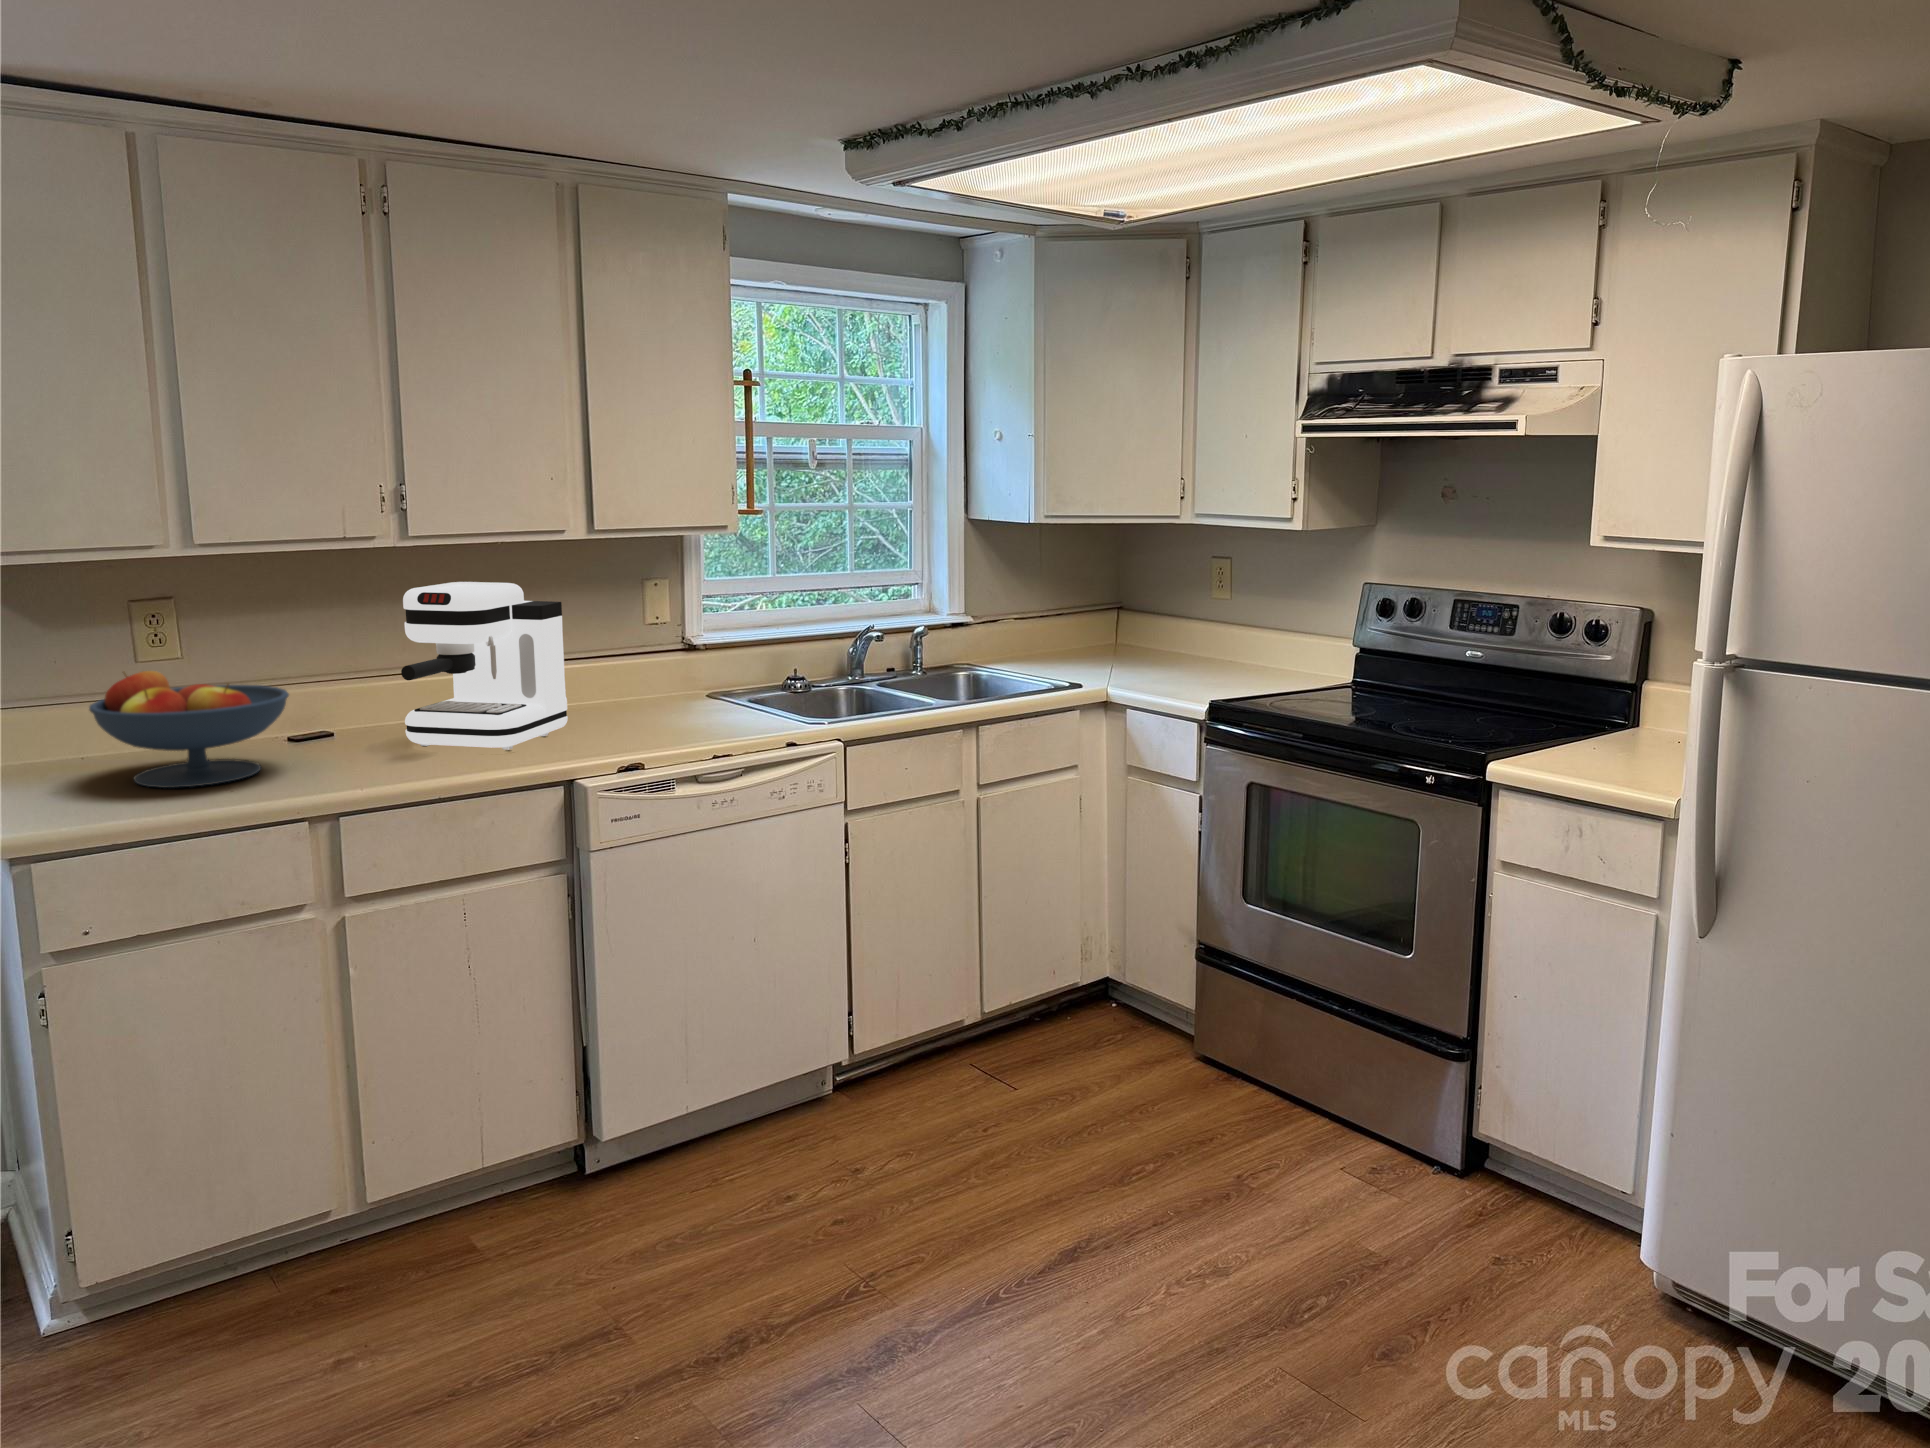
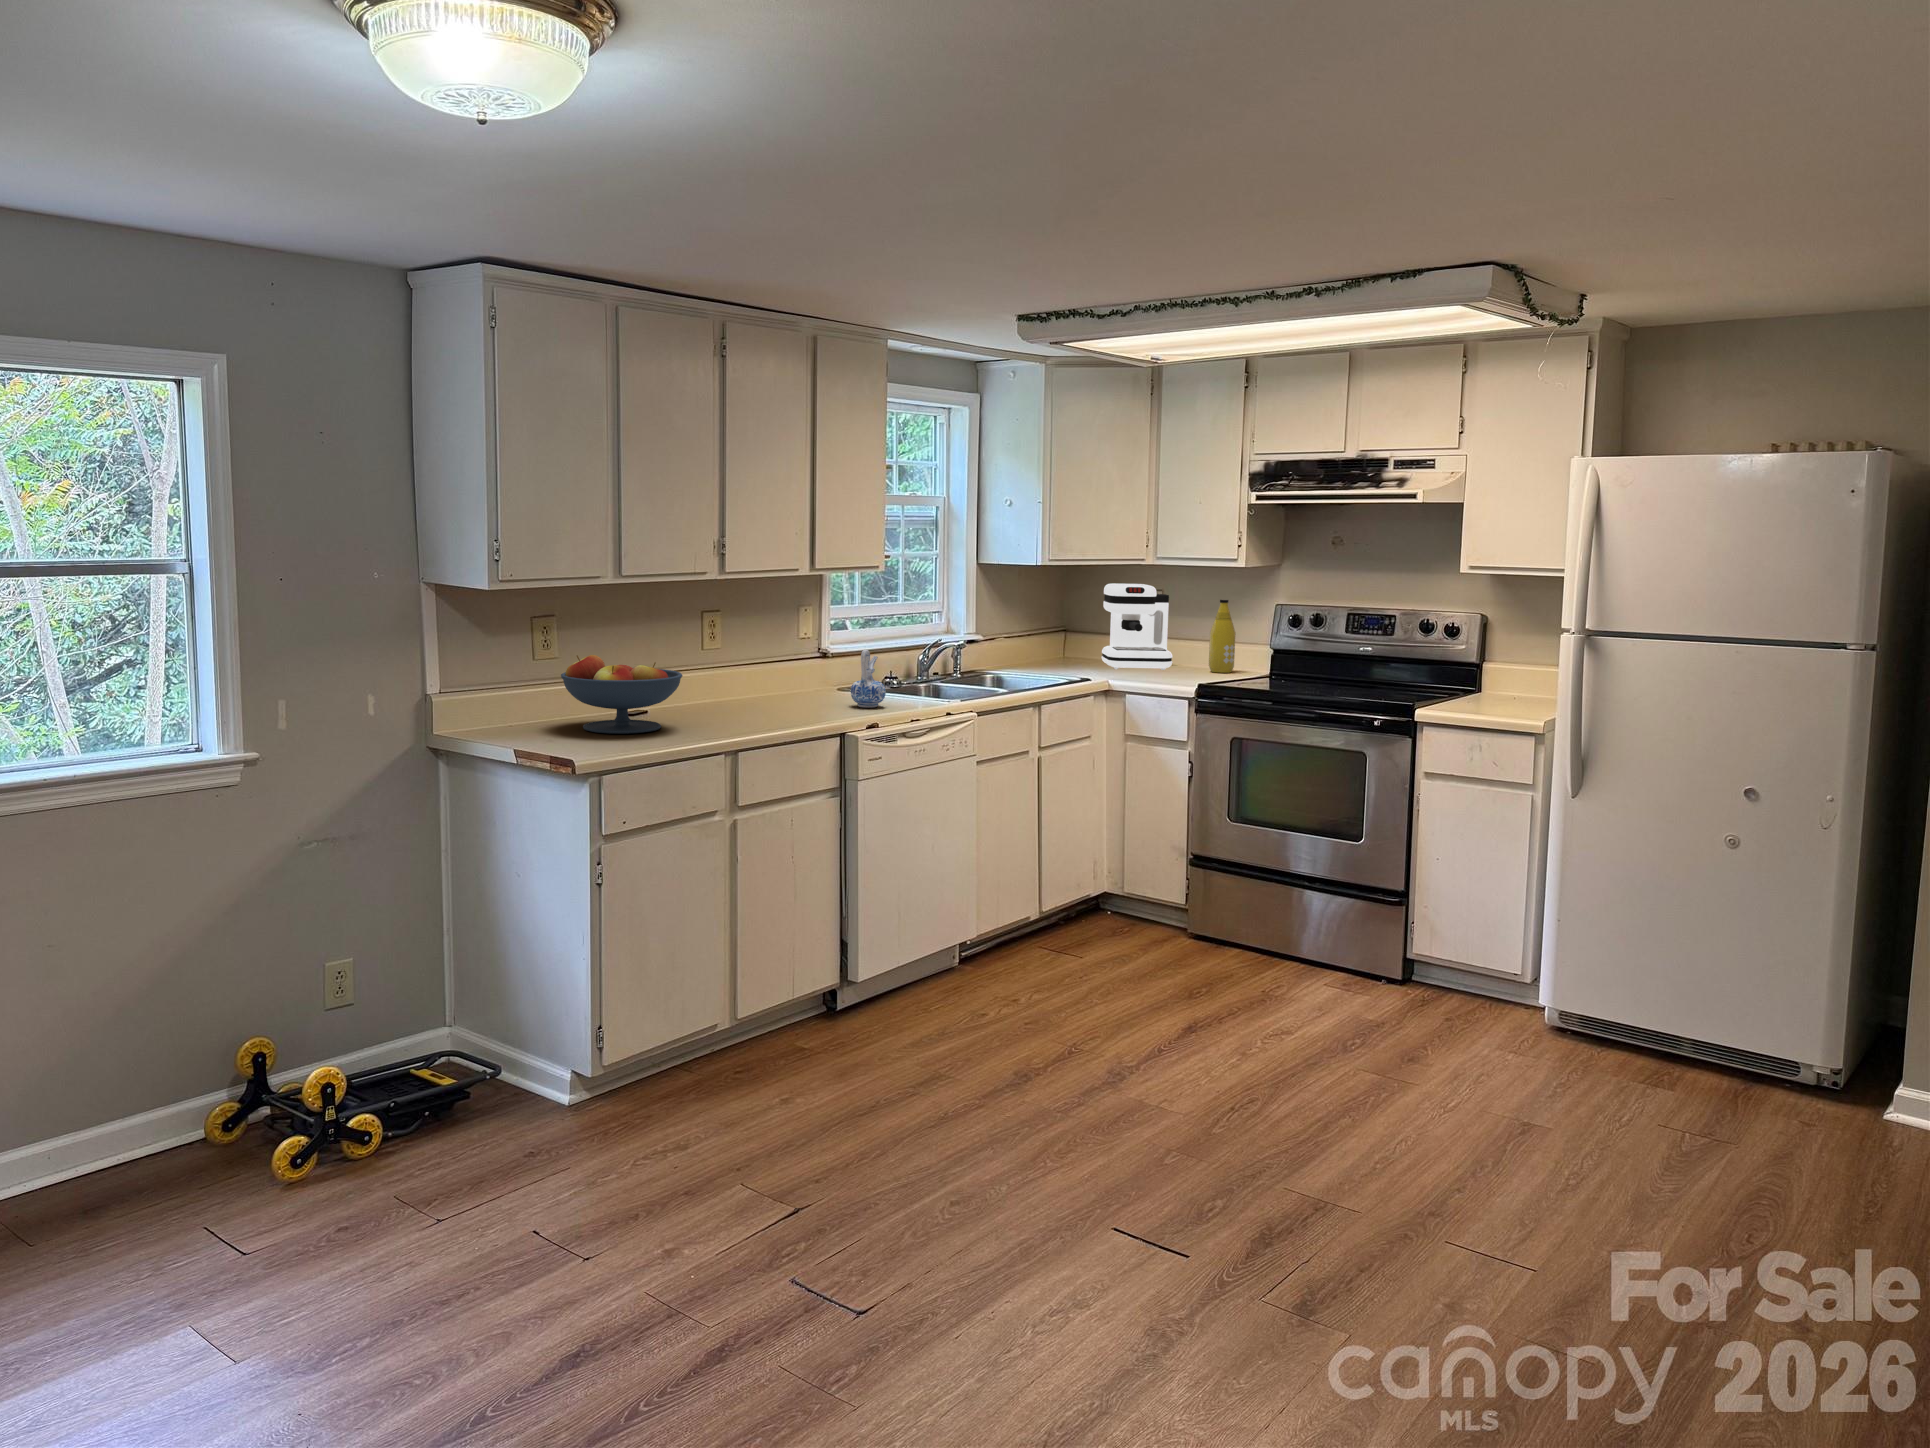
bottle: none [1274,575,1311,678] -> present [1209,600,1236,673]
coffee maker: present [401,582,568,750] -> present [1102,583,1173,670]
ceramic pitcher: none [633,656,684,738] -> present [851,650,886,708]

